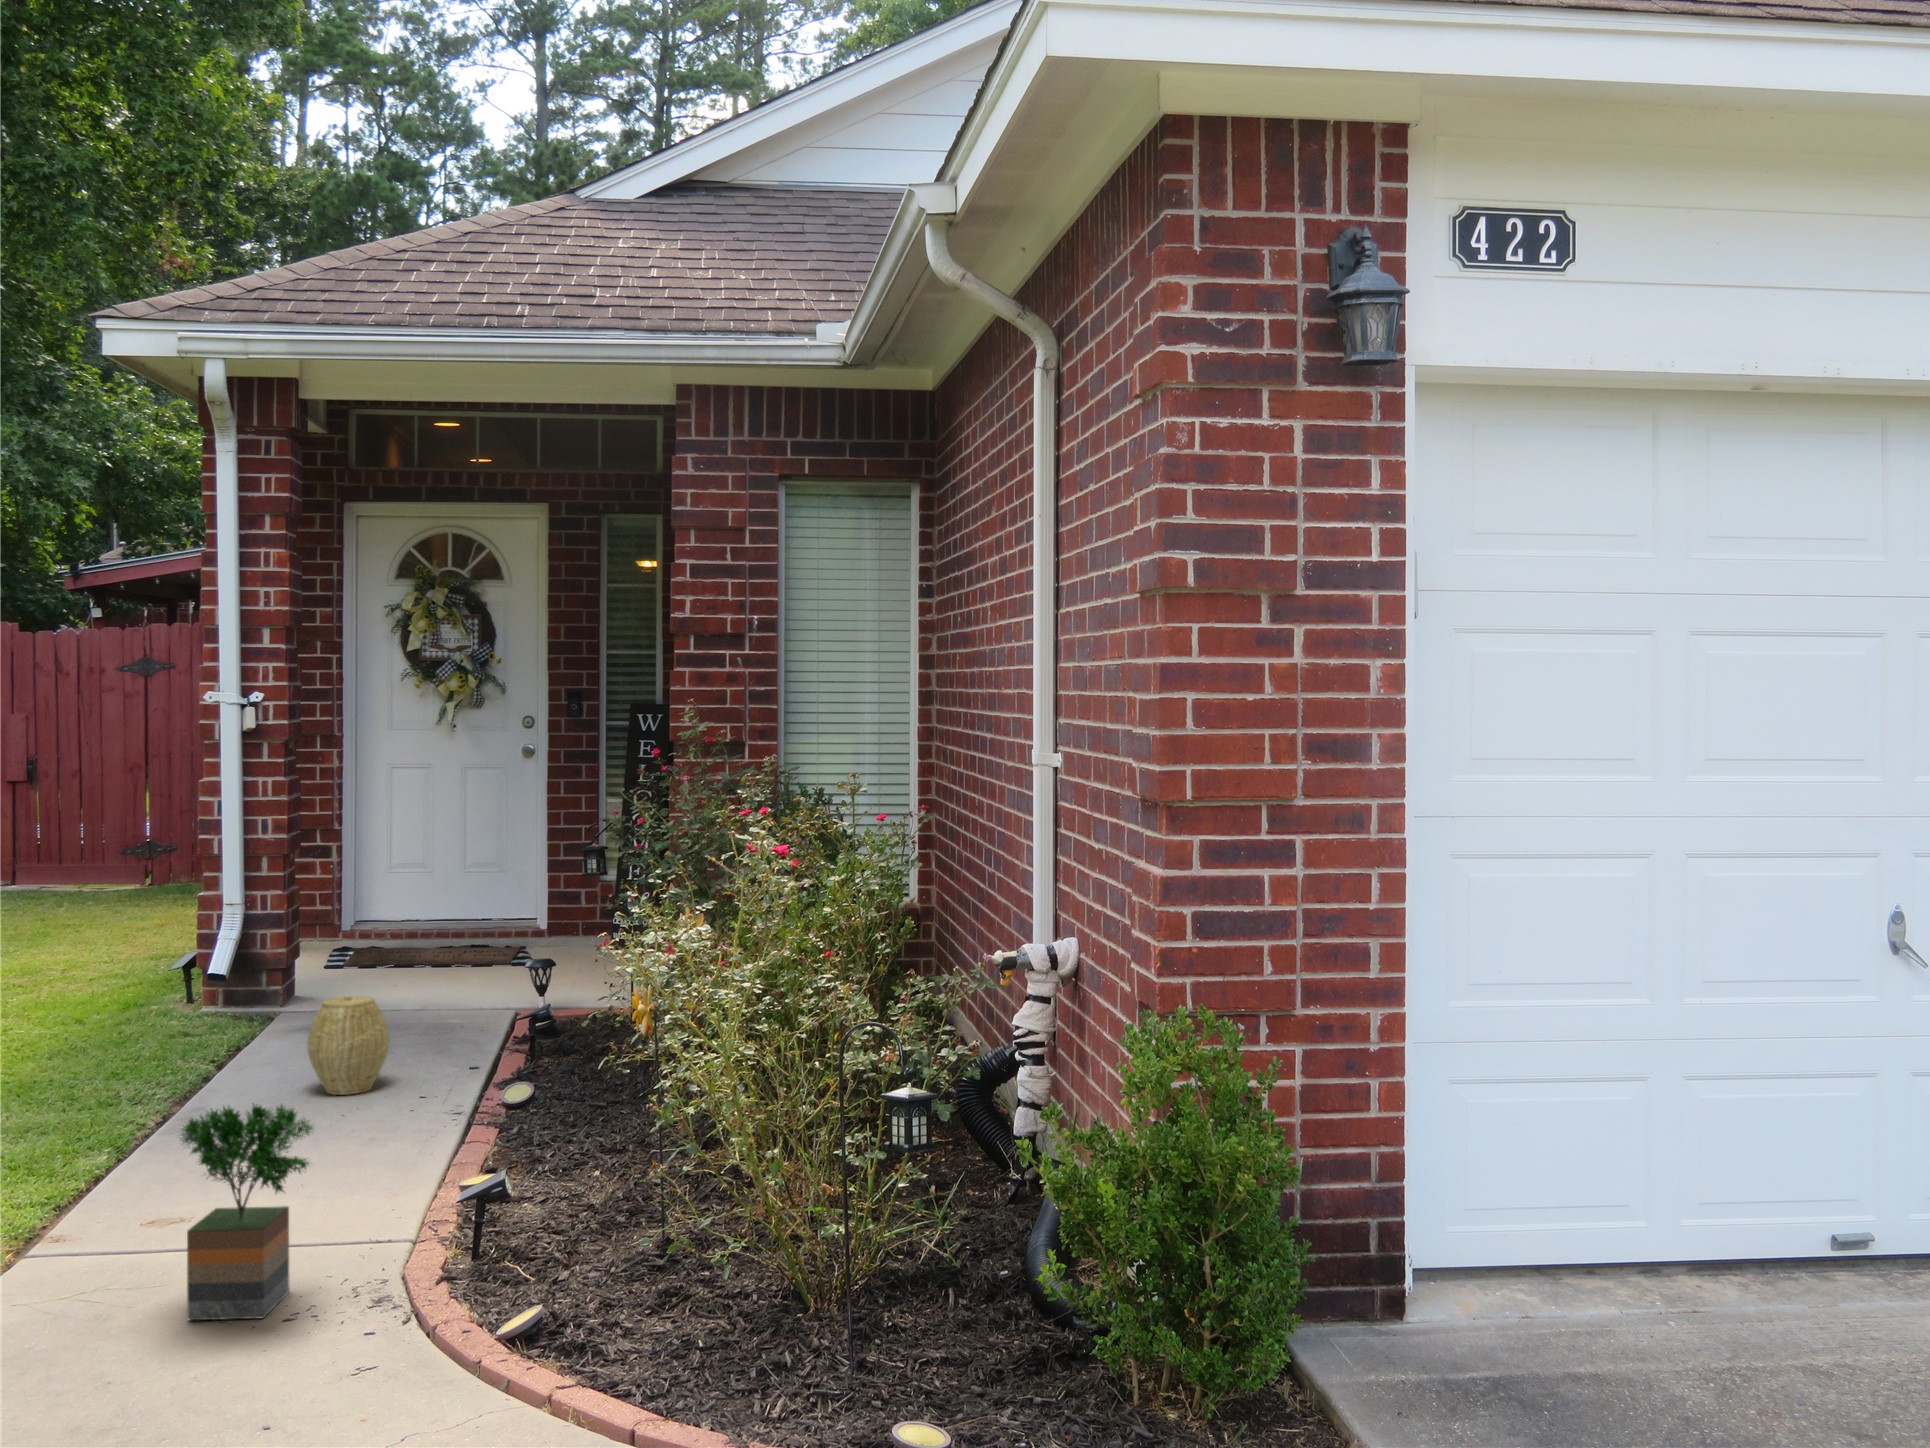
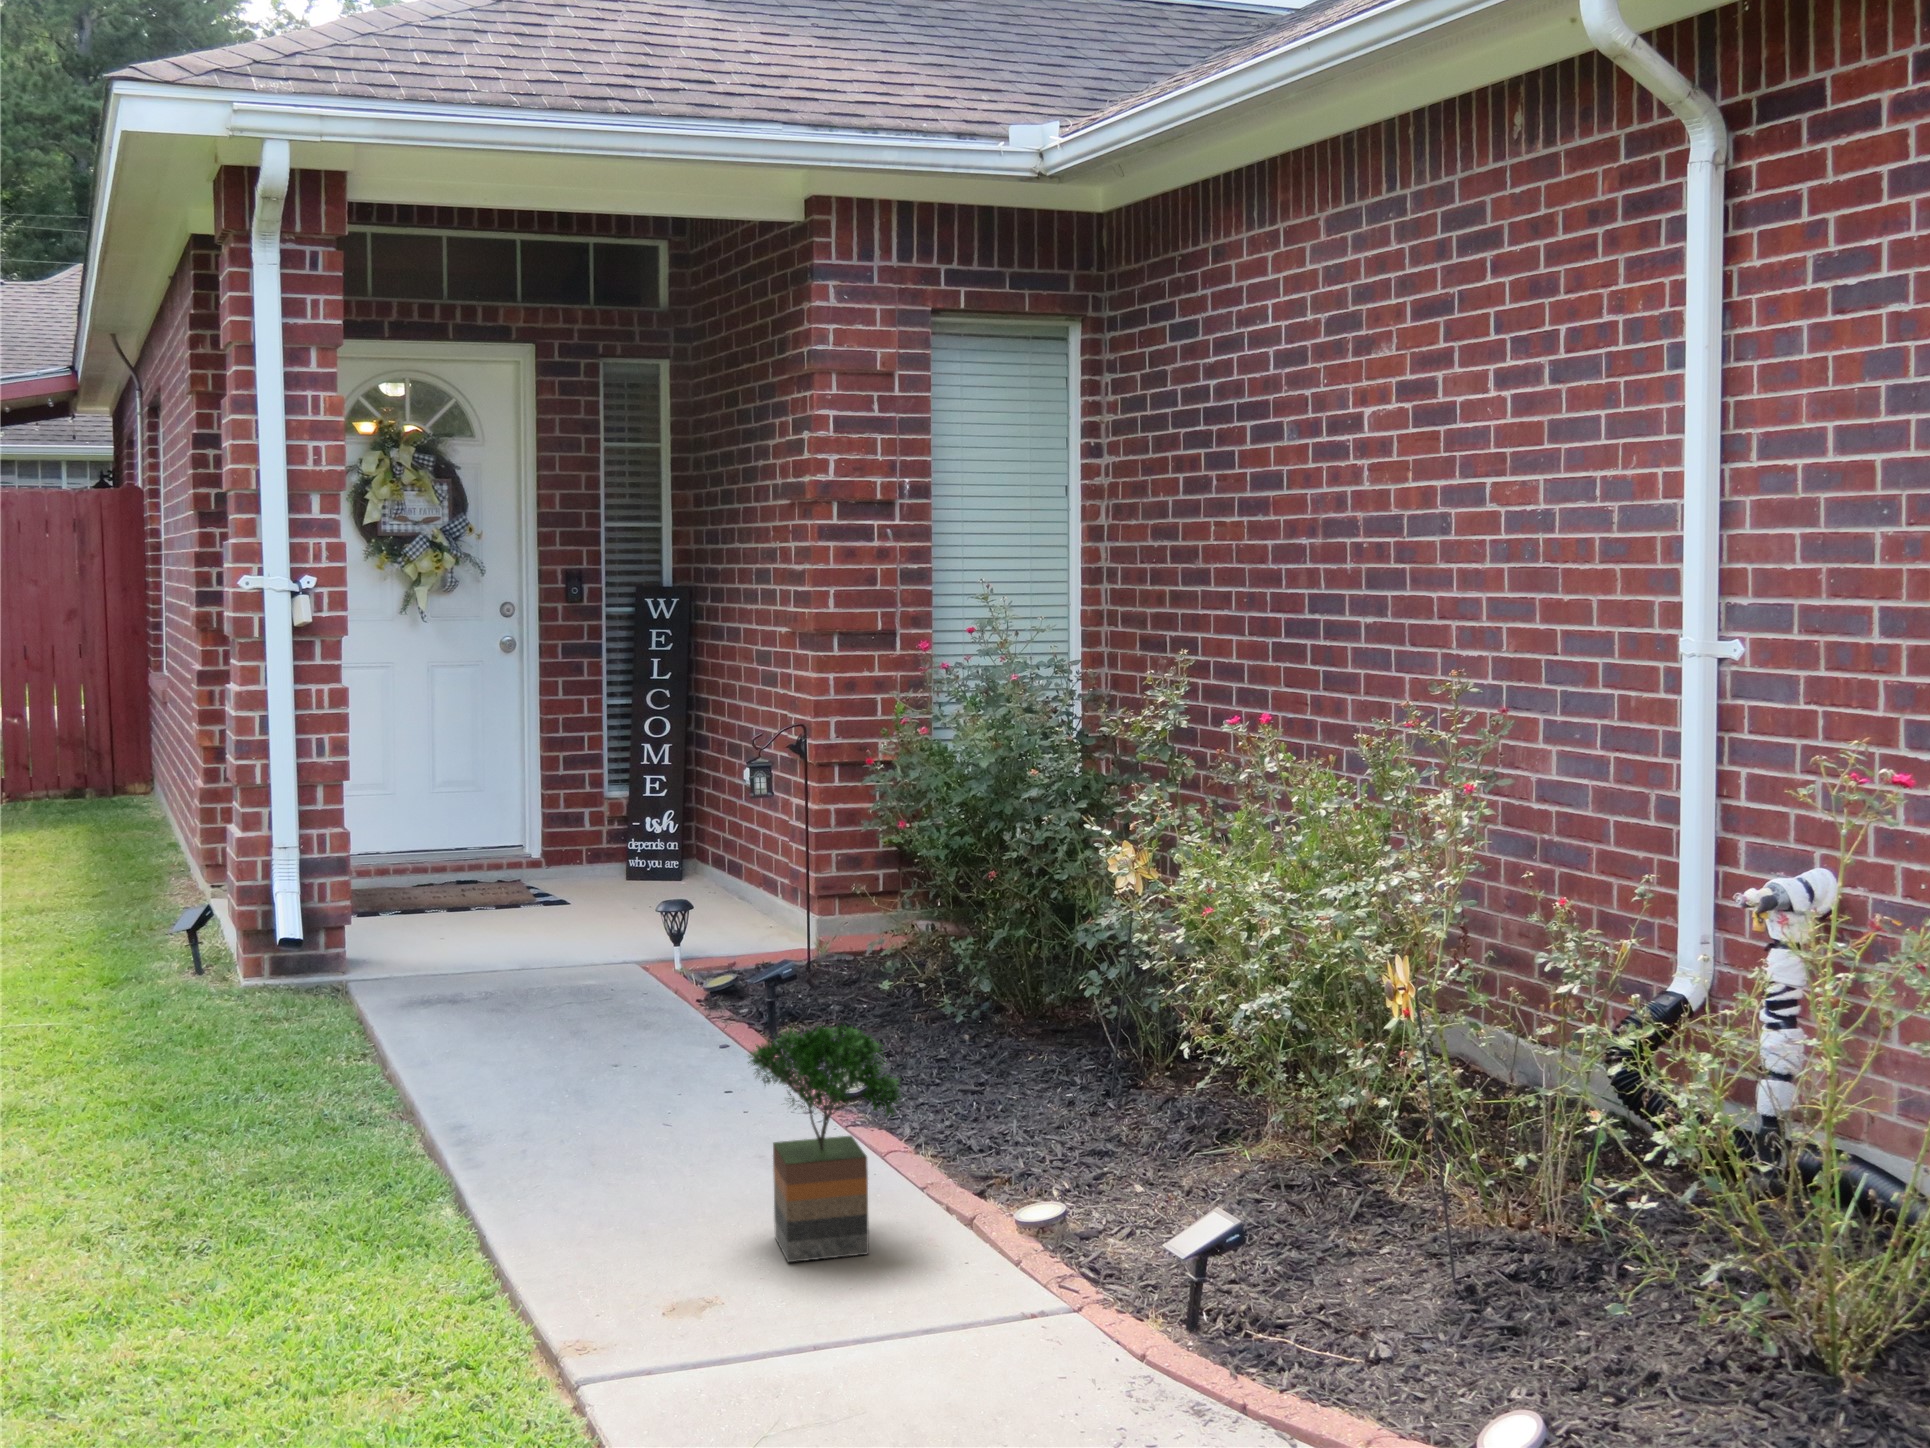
woven basket: present [307,995,390,1095] -> none [531,926,623,1042]

